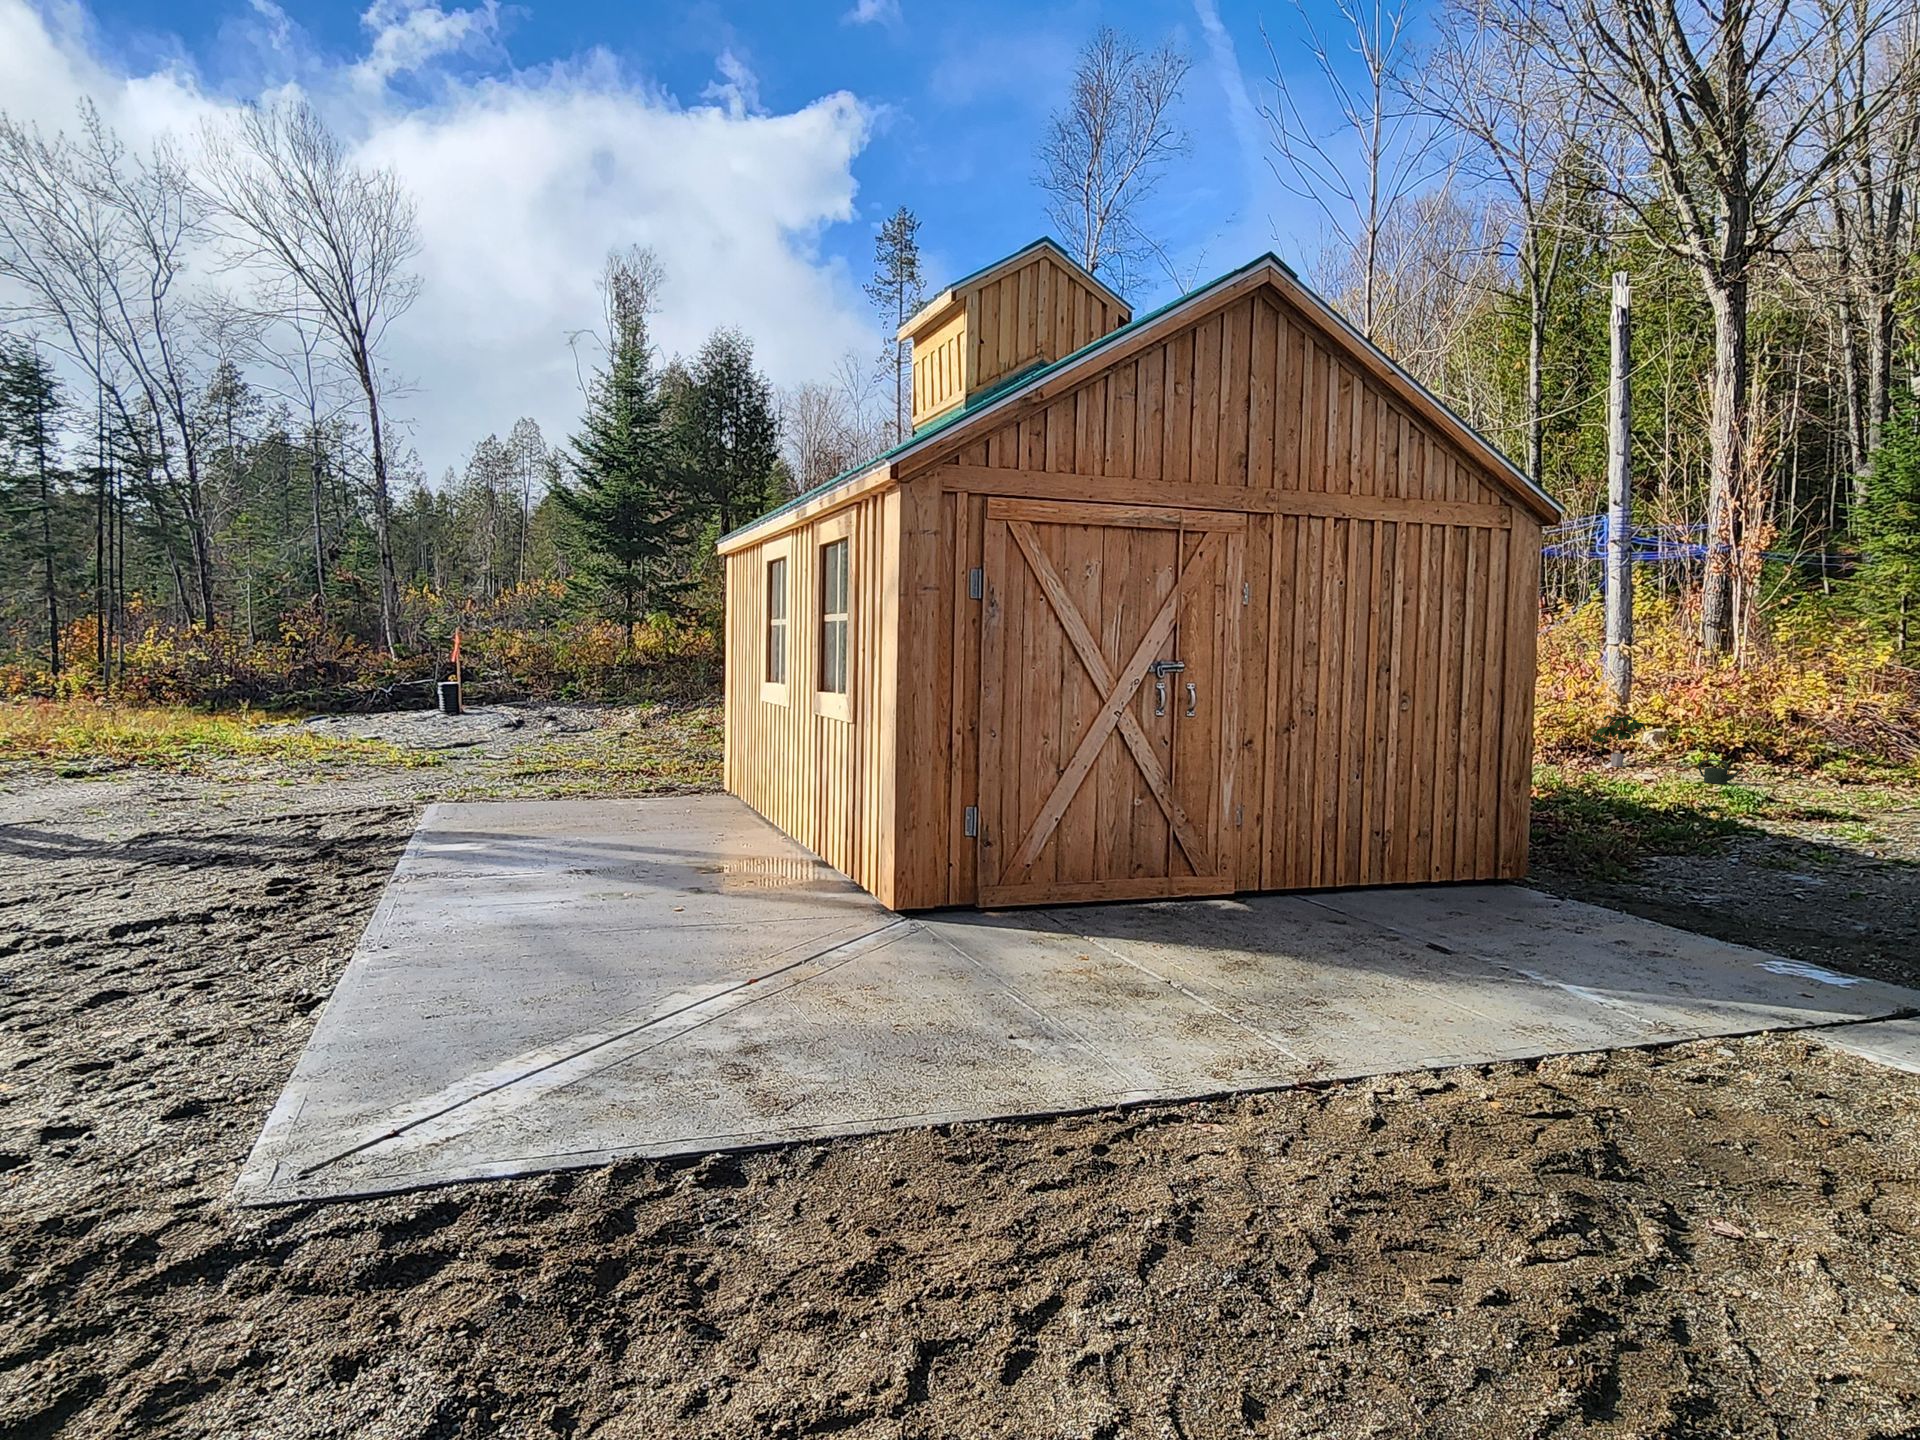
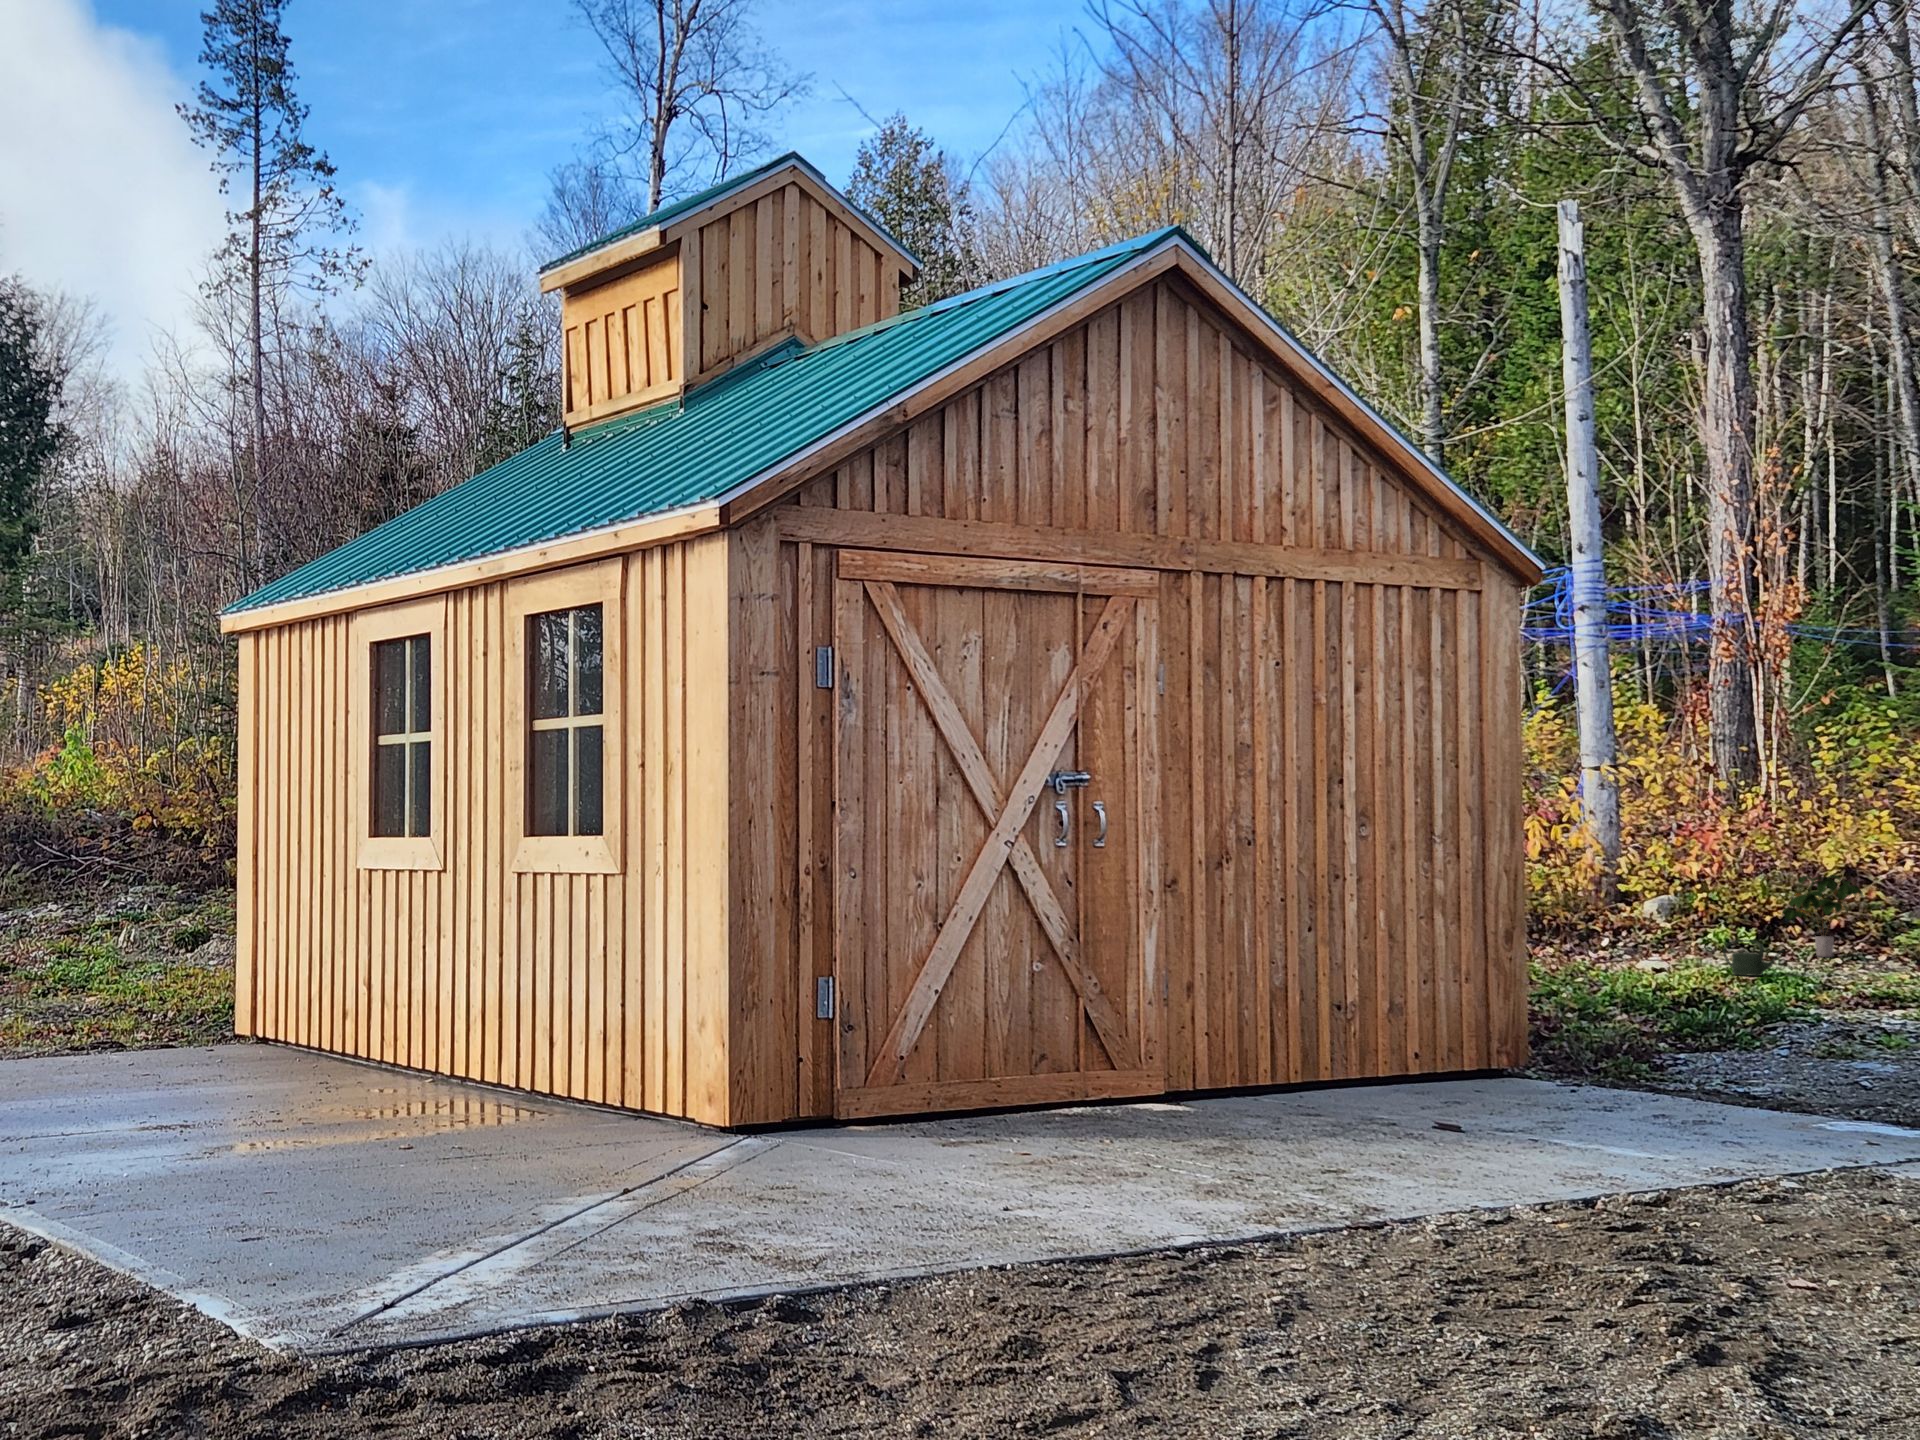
potted plant: present [1591,716,1646,766] -> present [1782,875,1863,957]

